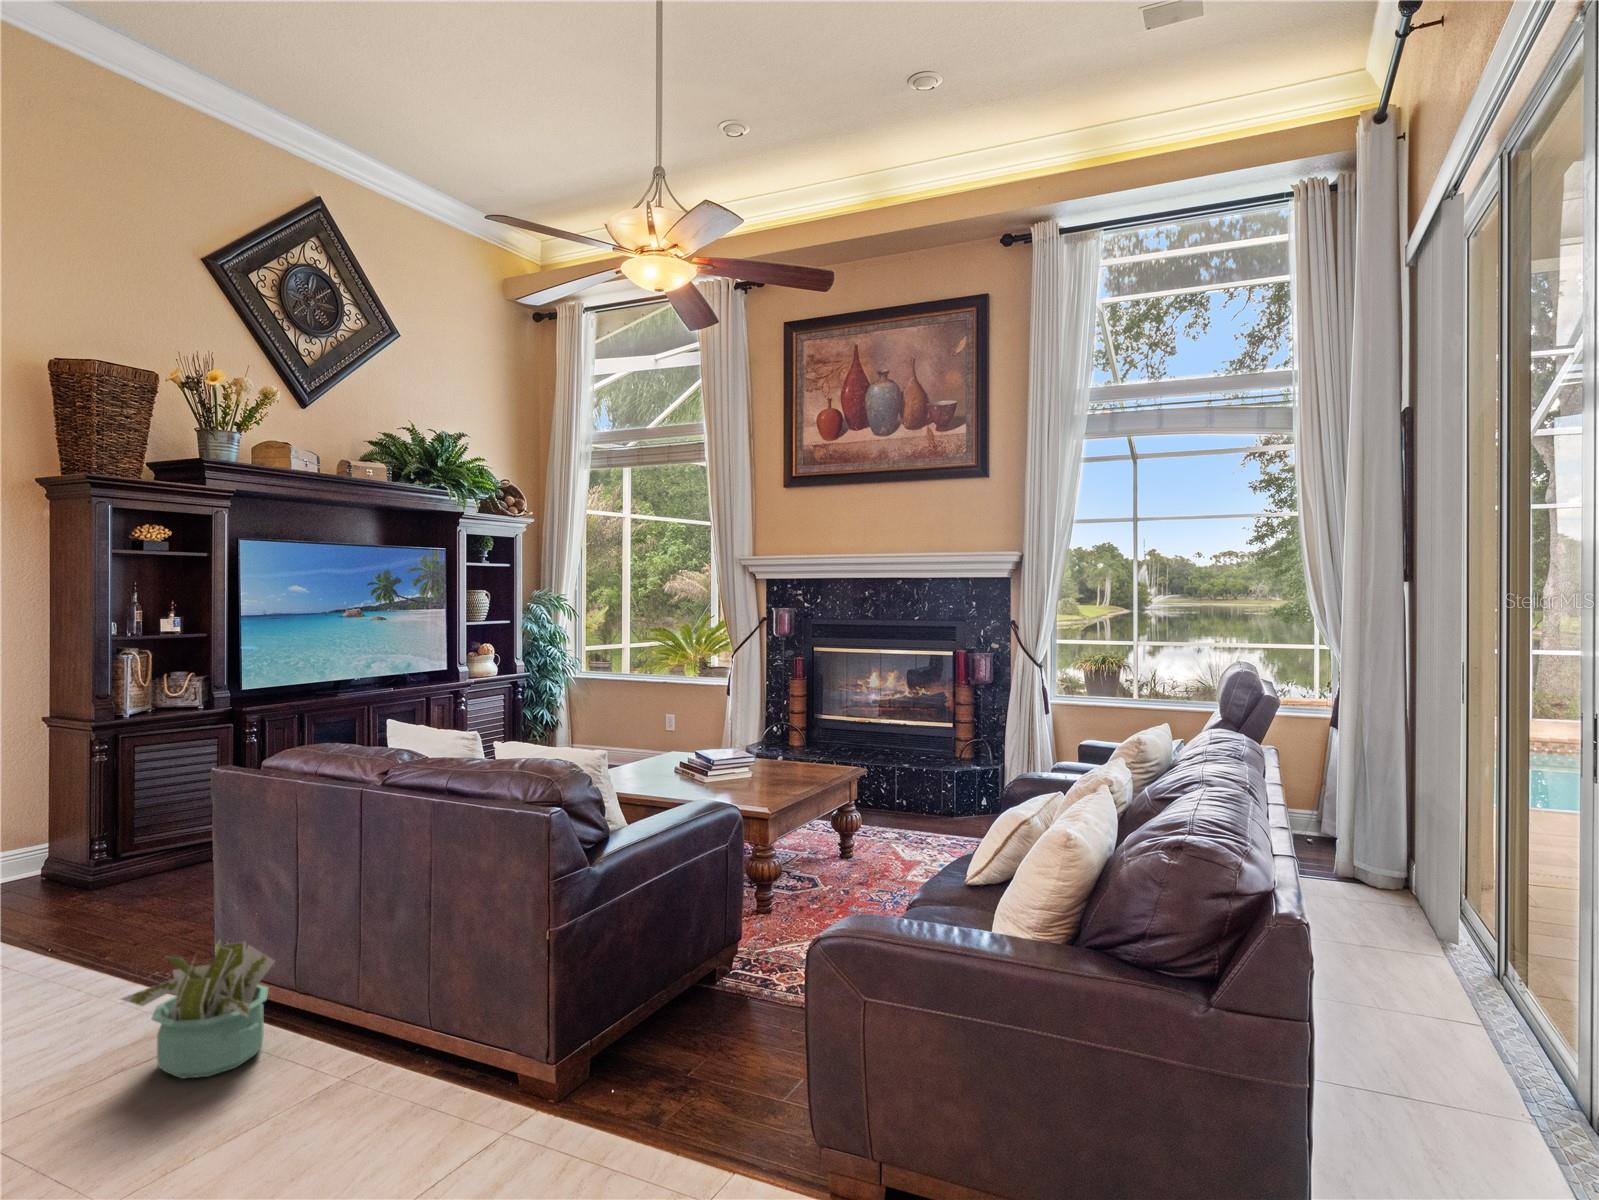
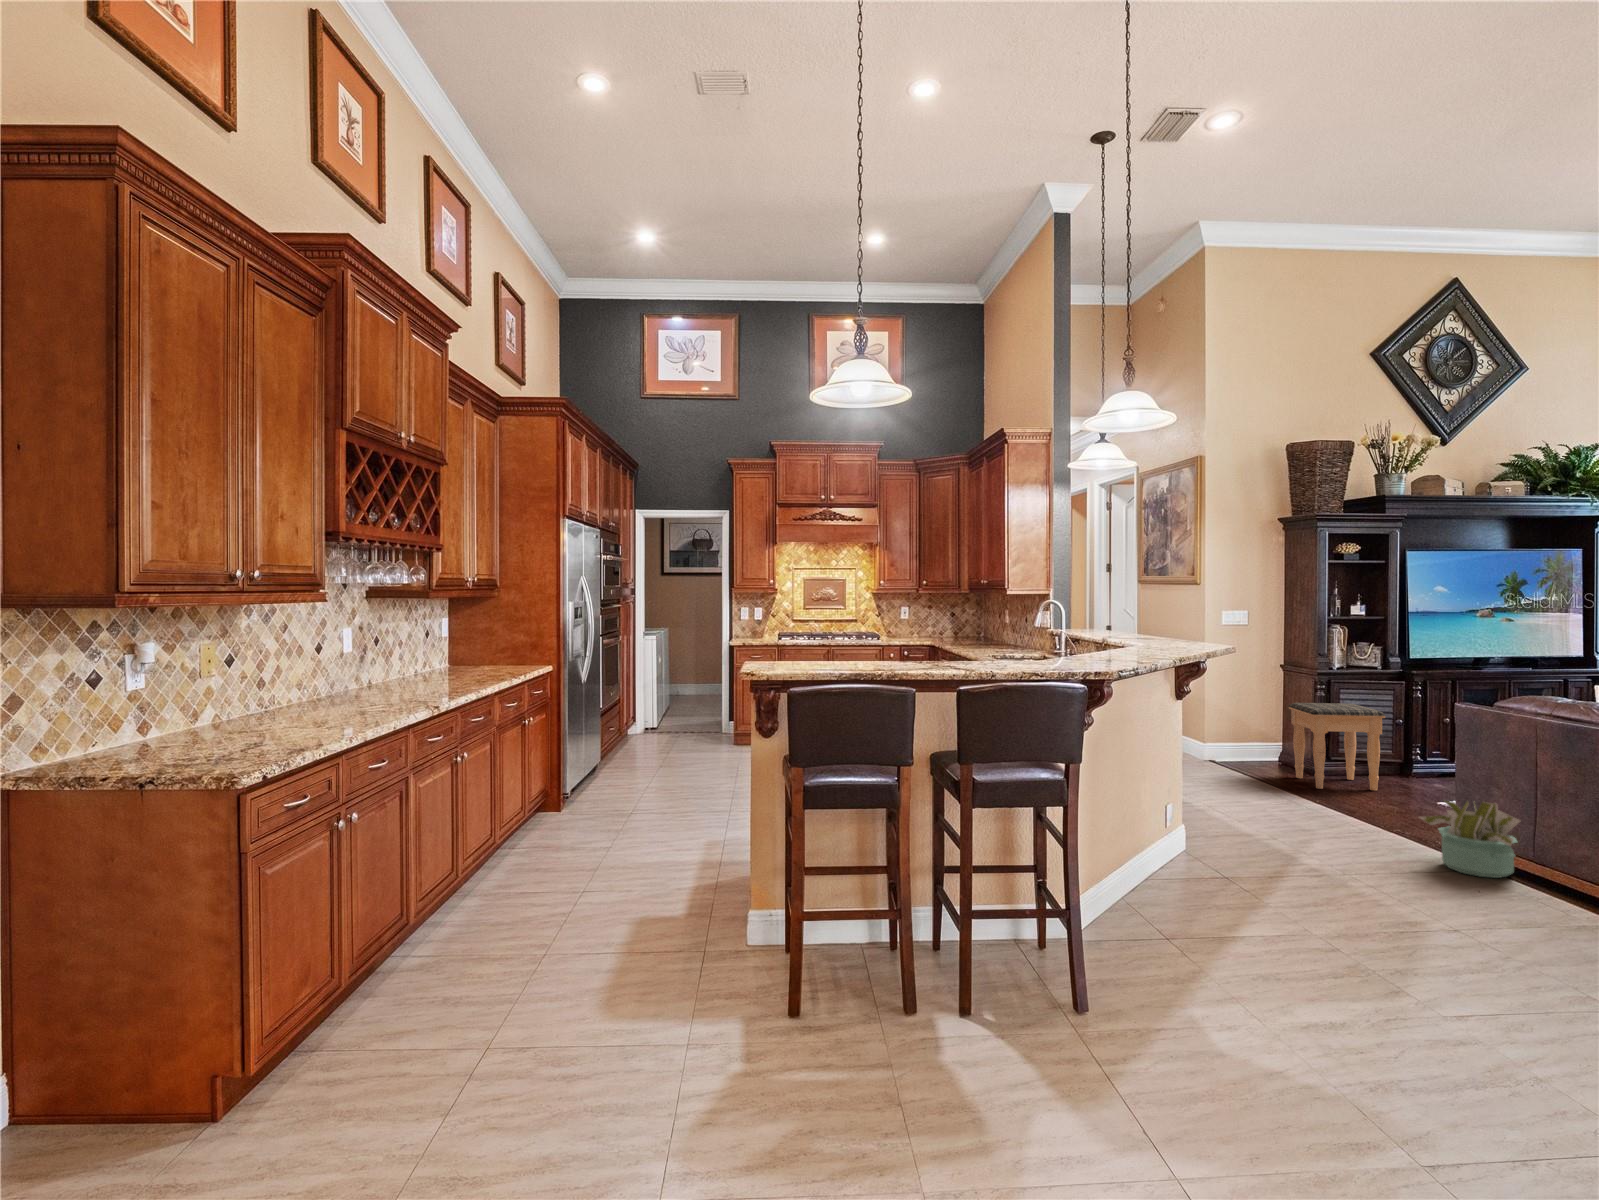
footstool: none [30,771,177,924] -> present [1289,703,1385,791]

